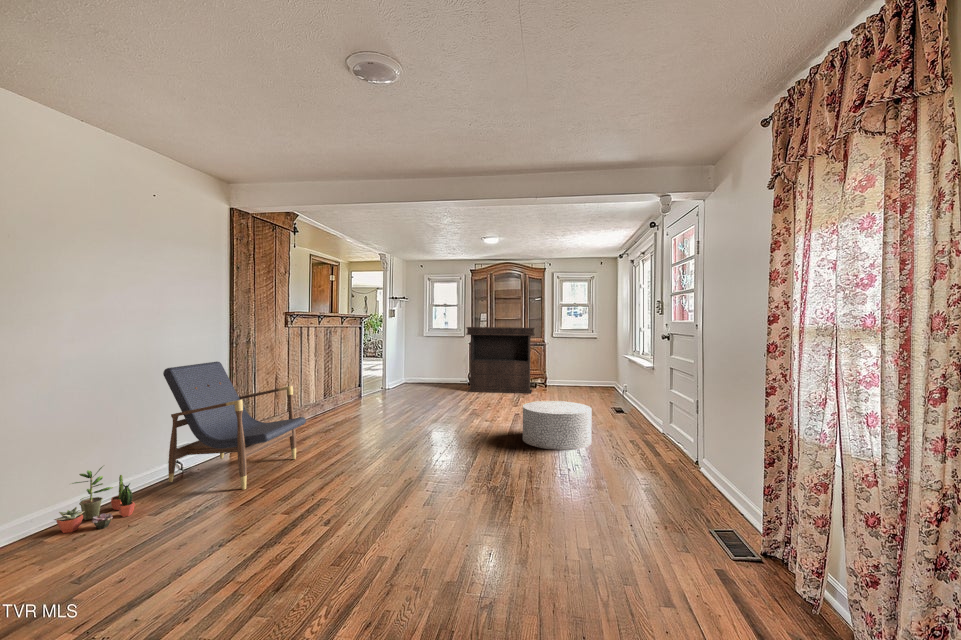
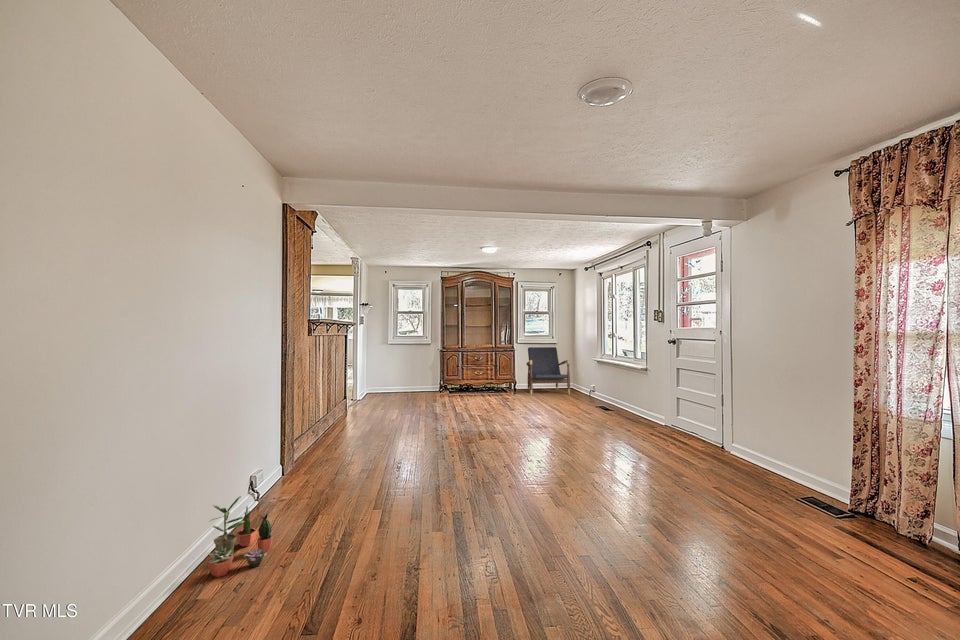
console table: present [466,327,535,394] -> none [446,335,512,399]
lounge chair: present [163,362,306,490] -> present [526,347,570,395]
ottoman: present [523,401,592,450] -> none [558,403,622,446]

